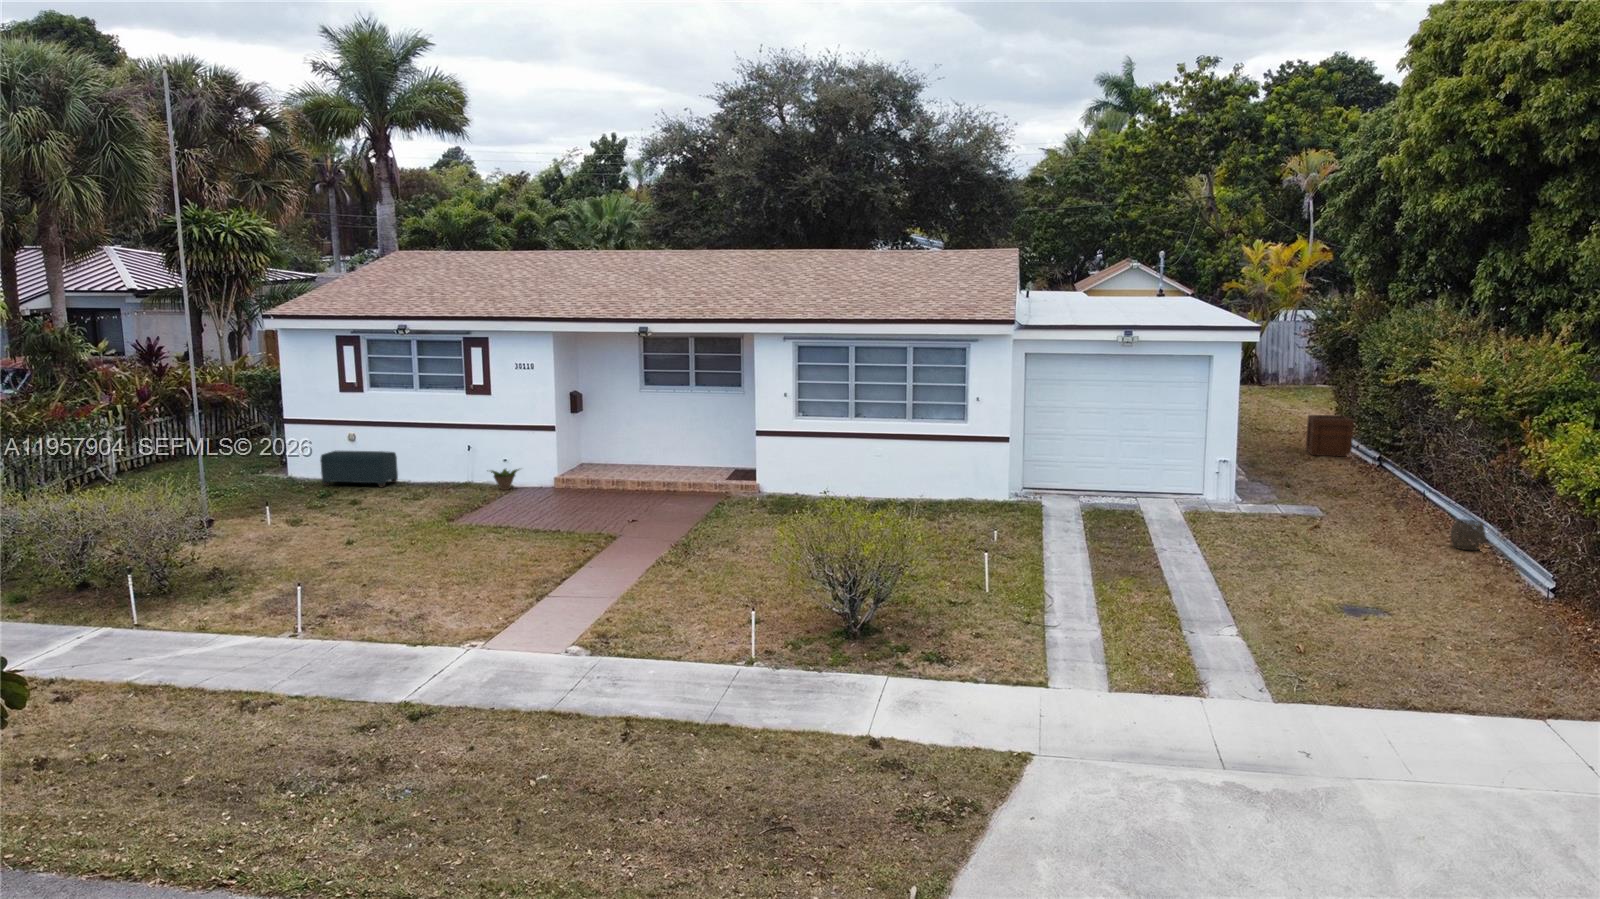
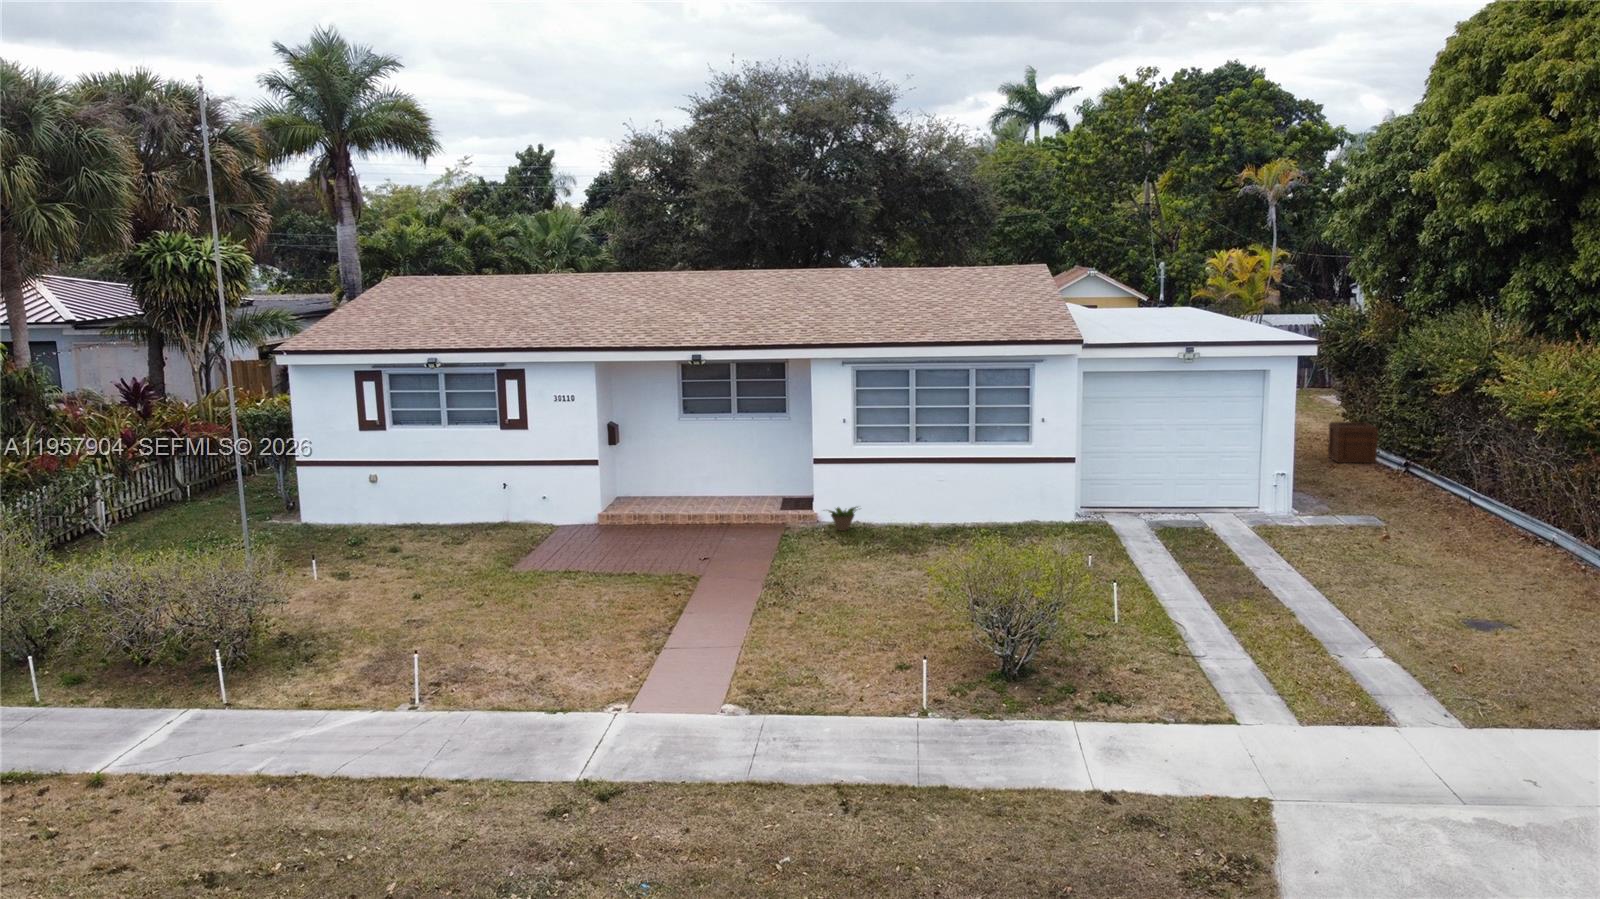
bench: present [320,451,398,487] -> none [343,493,426,533]
decorative plant: present [491,469,519,490] -> present [829,507,858,531]
woven basket: present [1451,519,1486,550] -> none [1531,527,1567,558]

